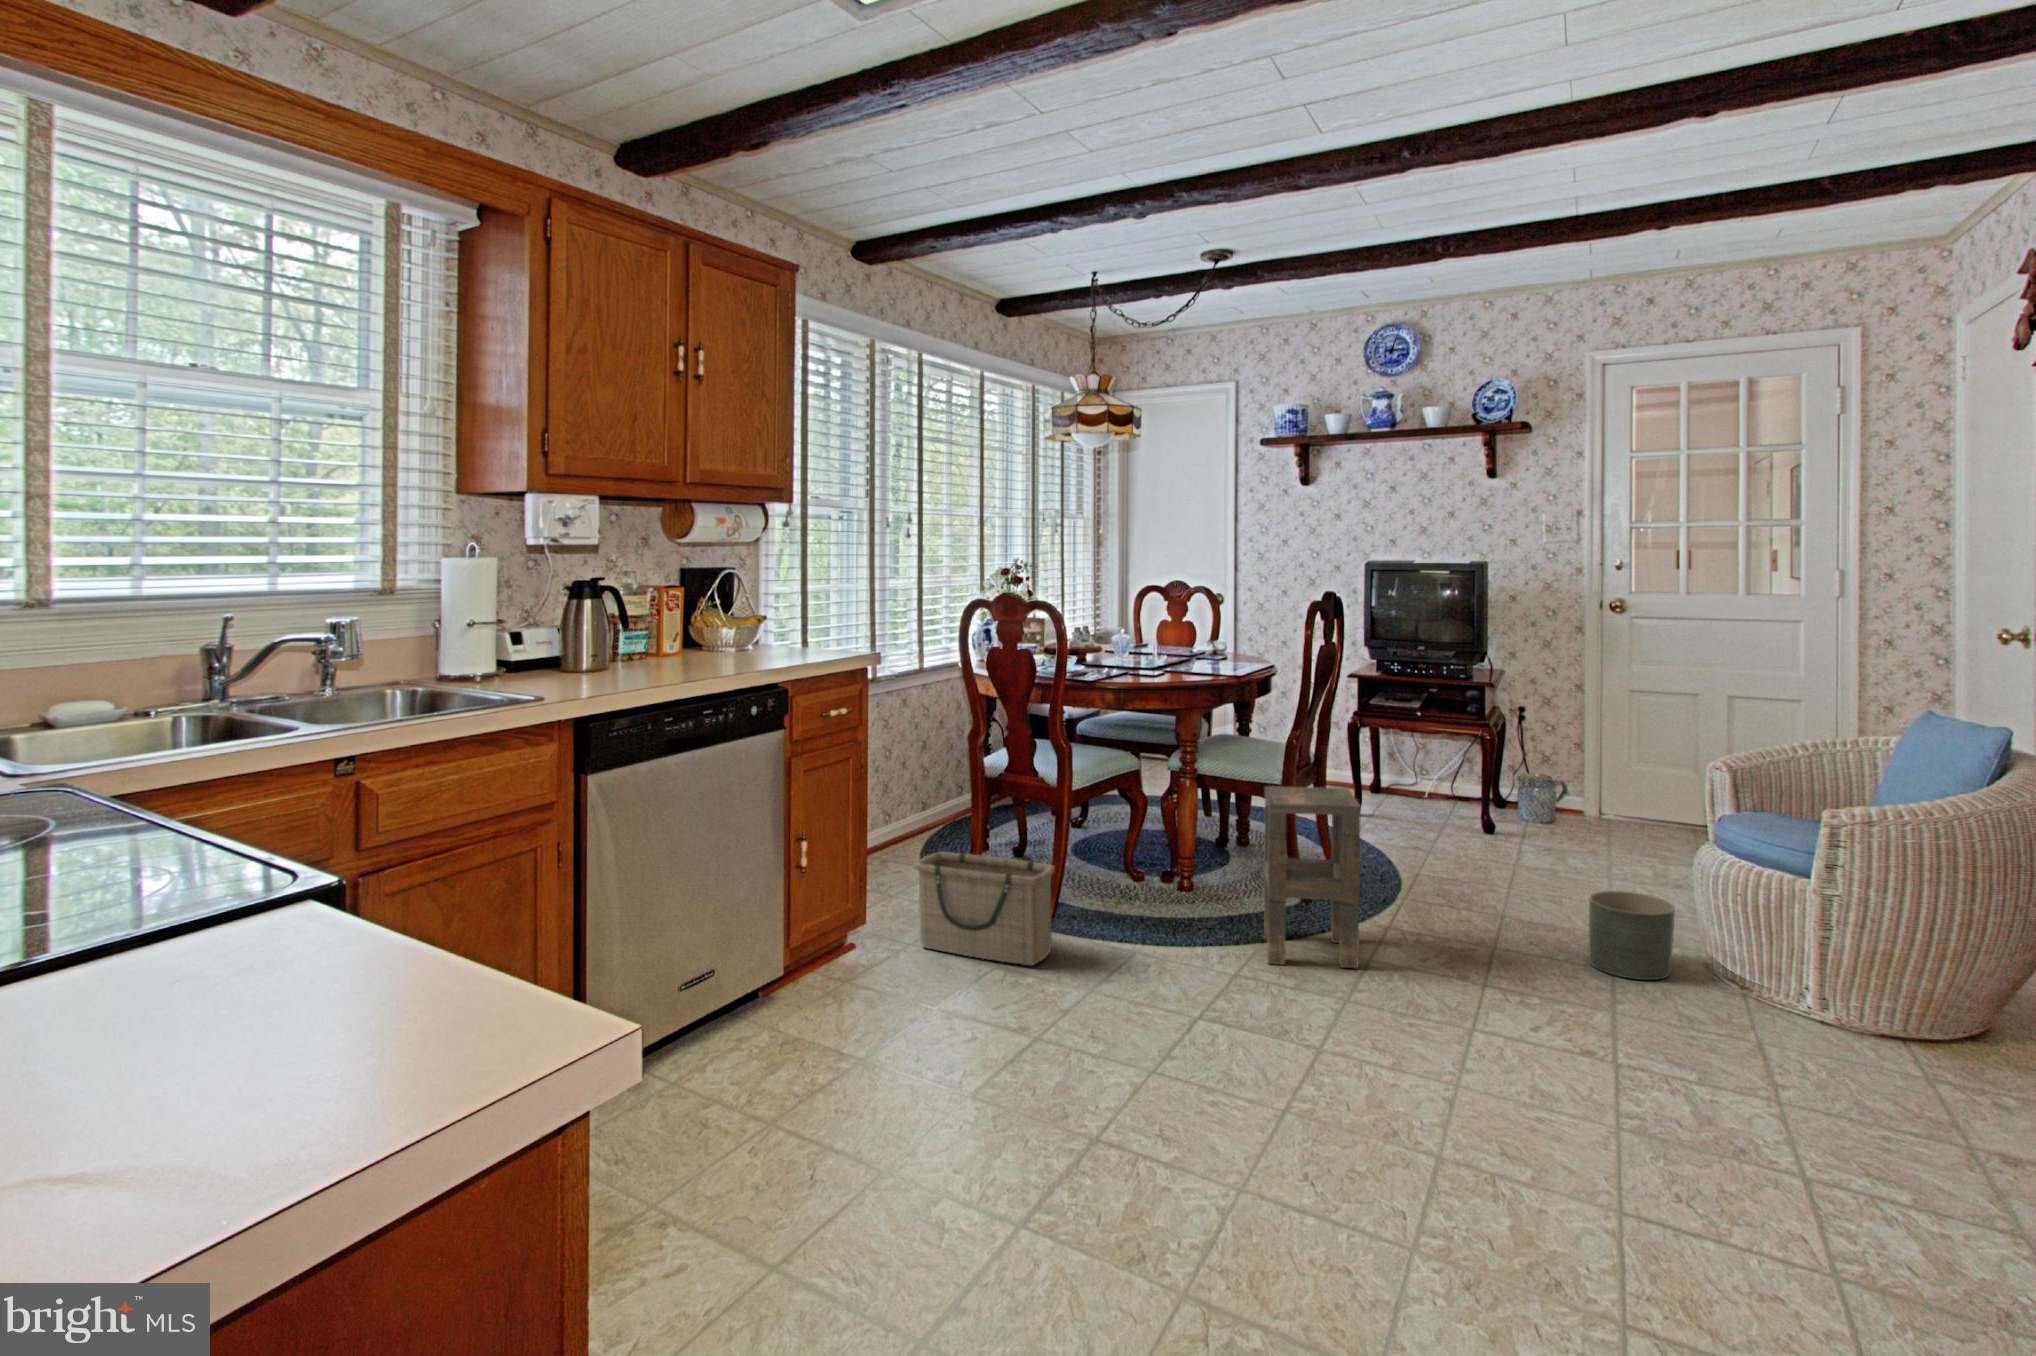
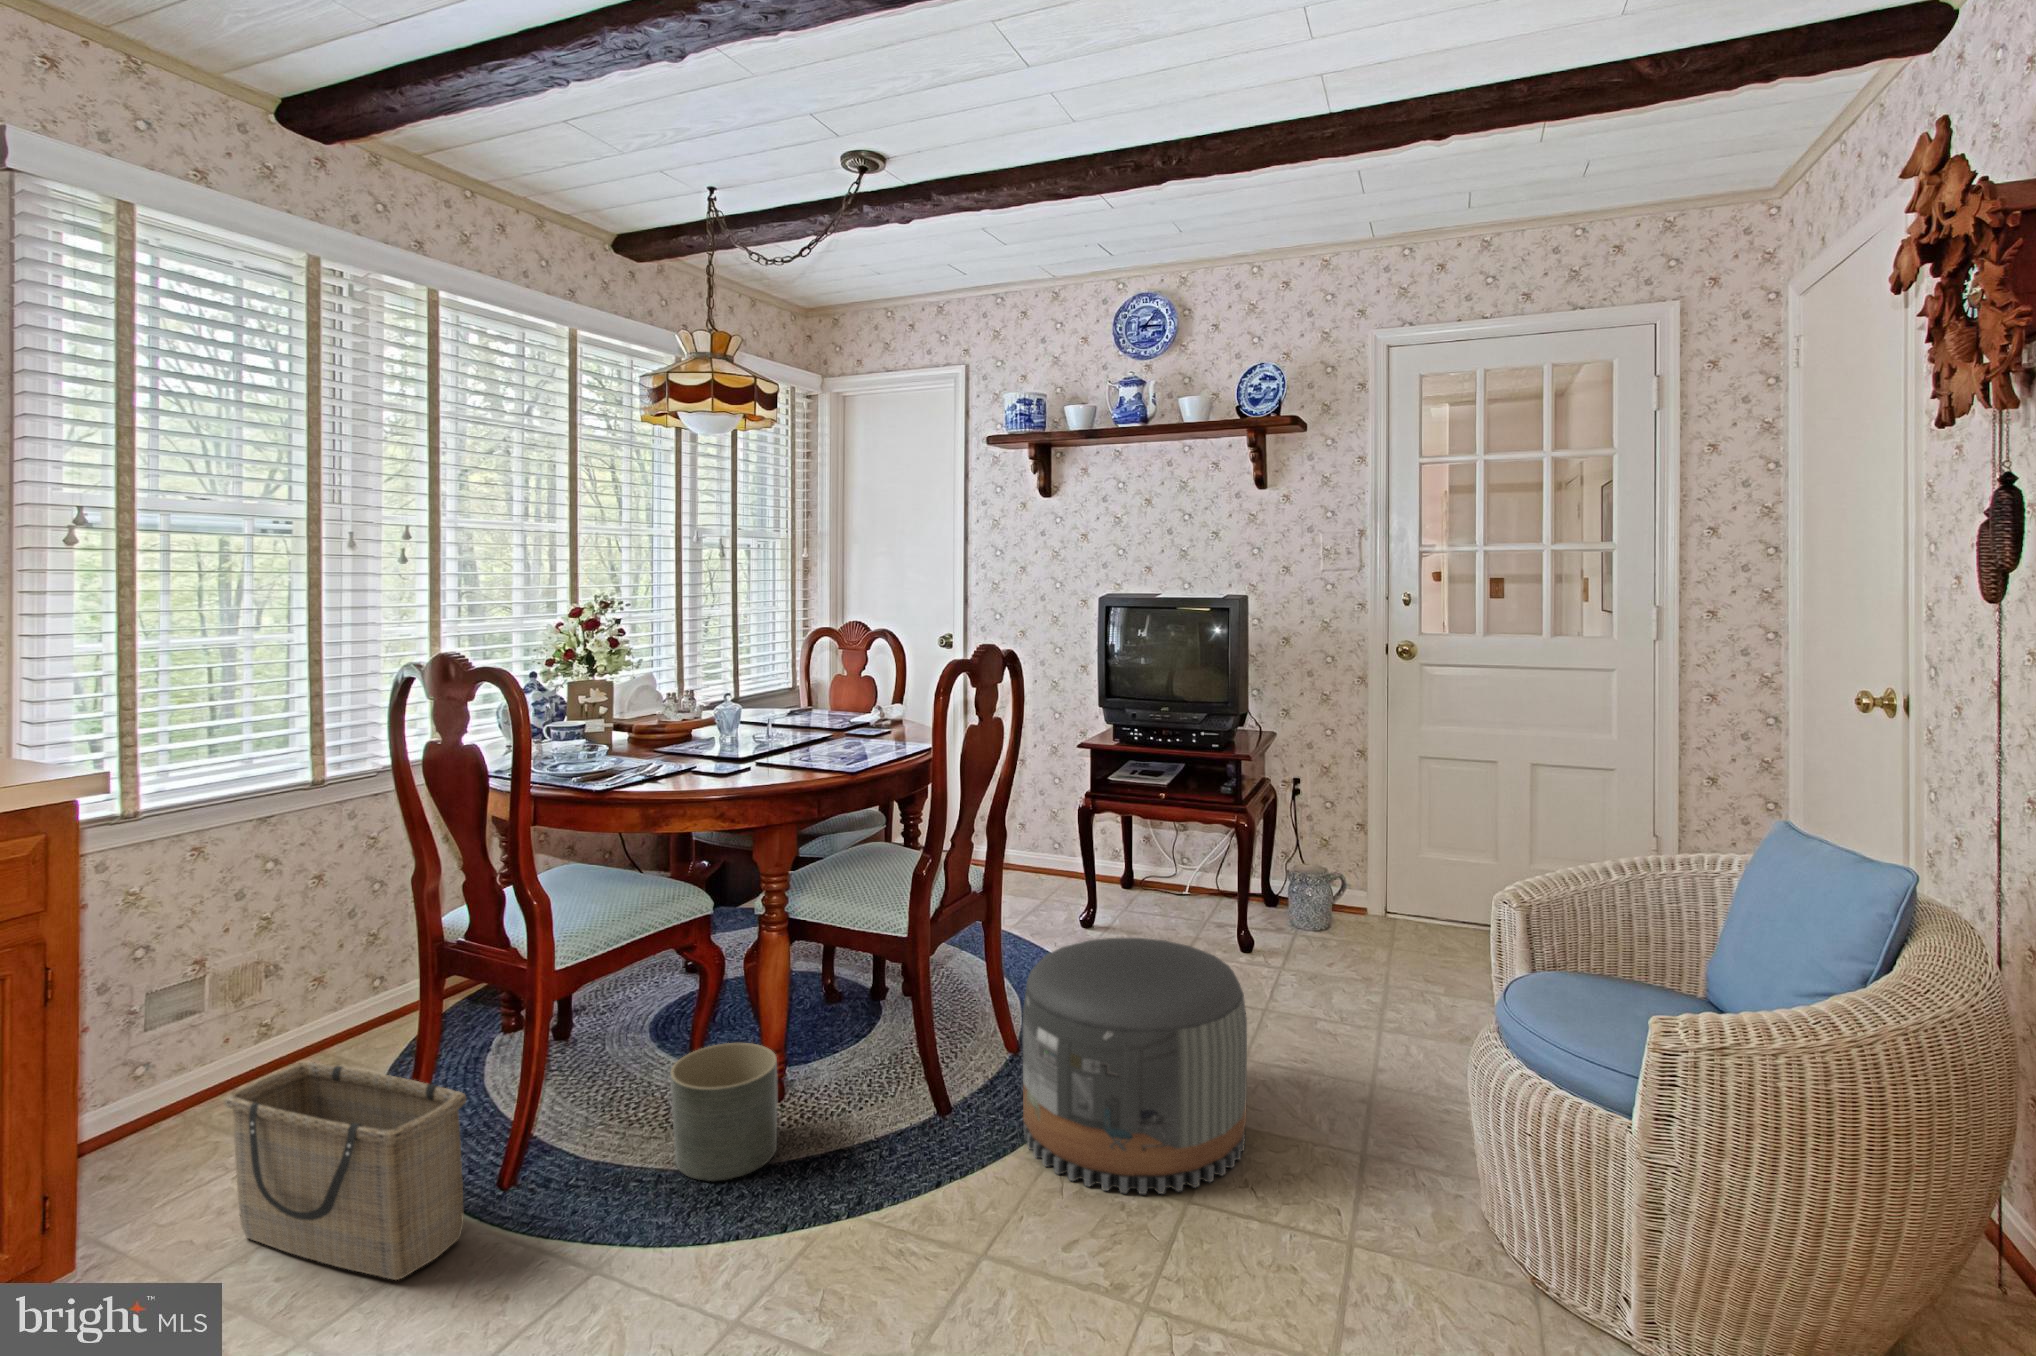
side table: present [1264,786,1361,968] -> none [811,940,972,1253]
pouf: none [1367,800,1530,950] -> present [1023,938,1247,1194]
planter: present [1589,891,1675,980] -> present [670,1043,777,1181]

